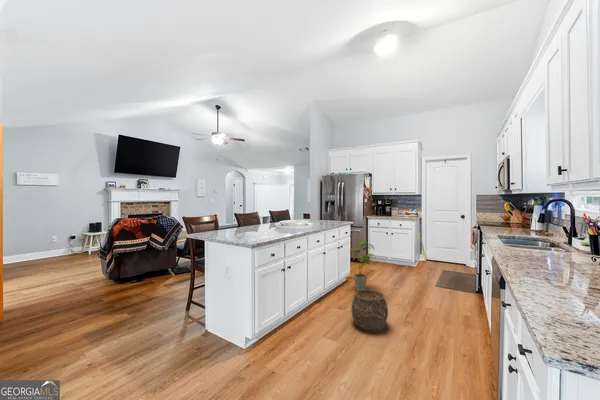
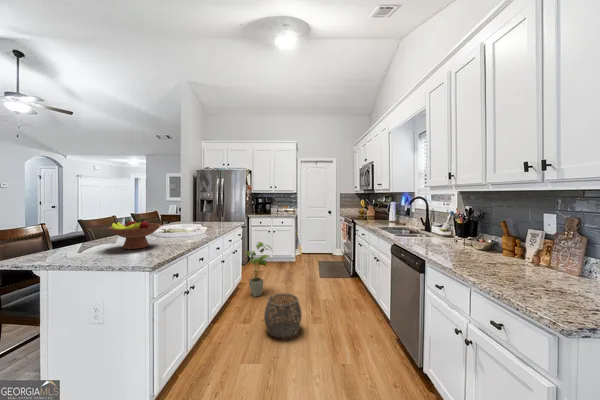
fruit bowl: none [237,213,269,234] -> present [109,219,160,249]

